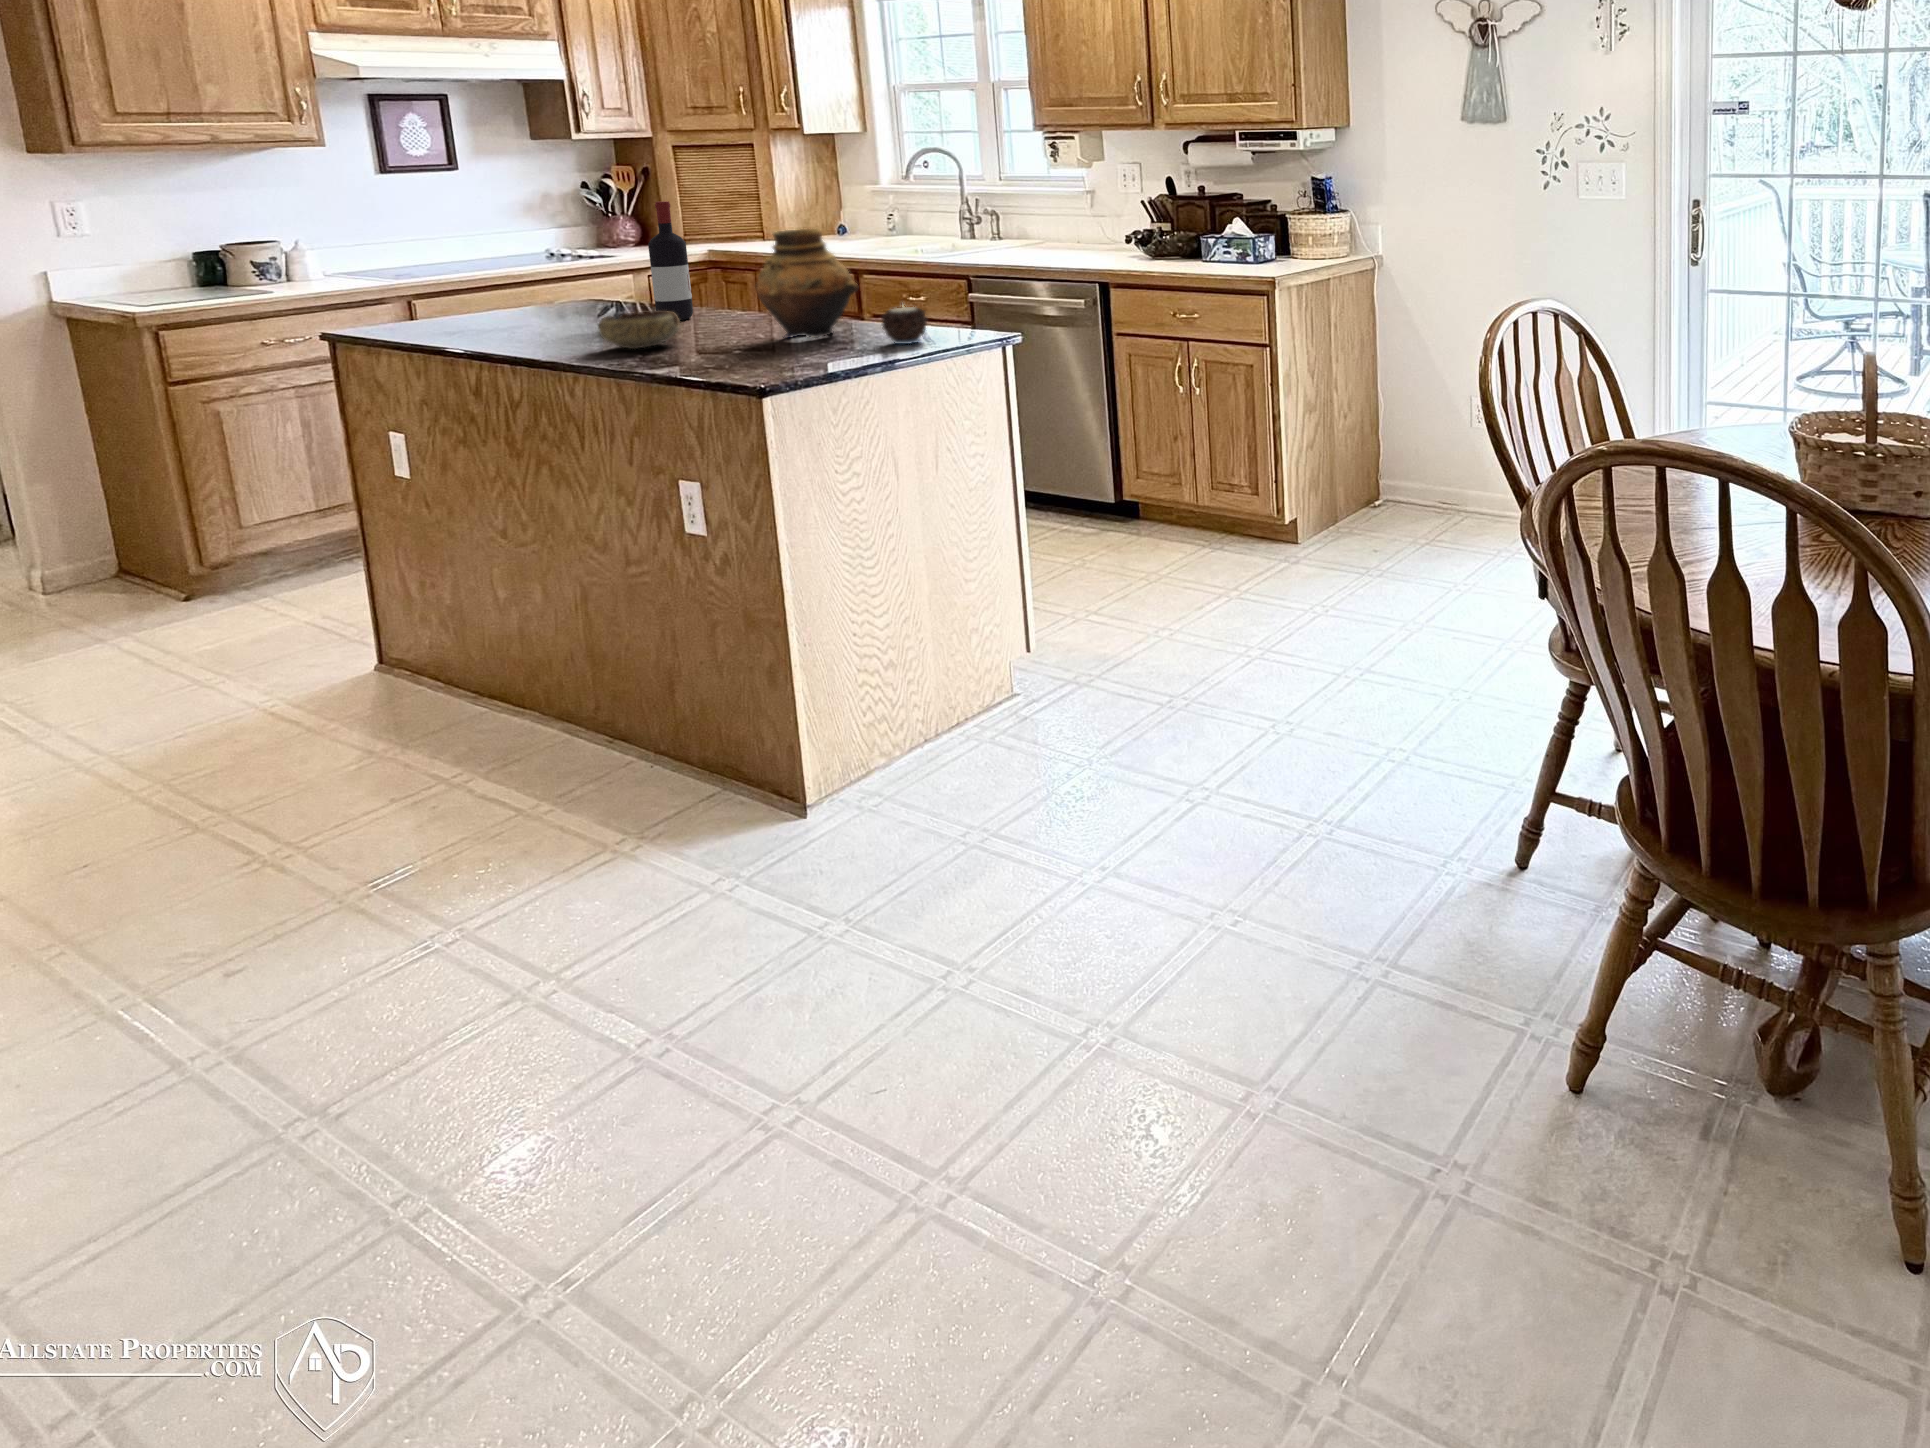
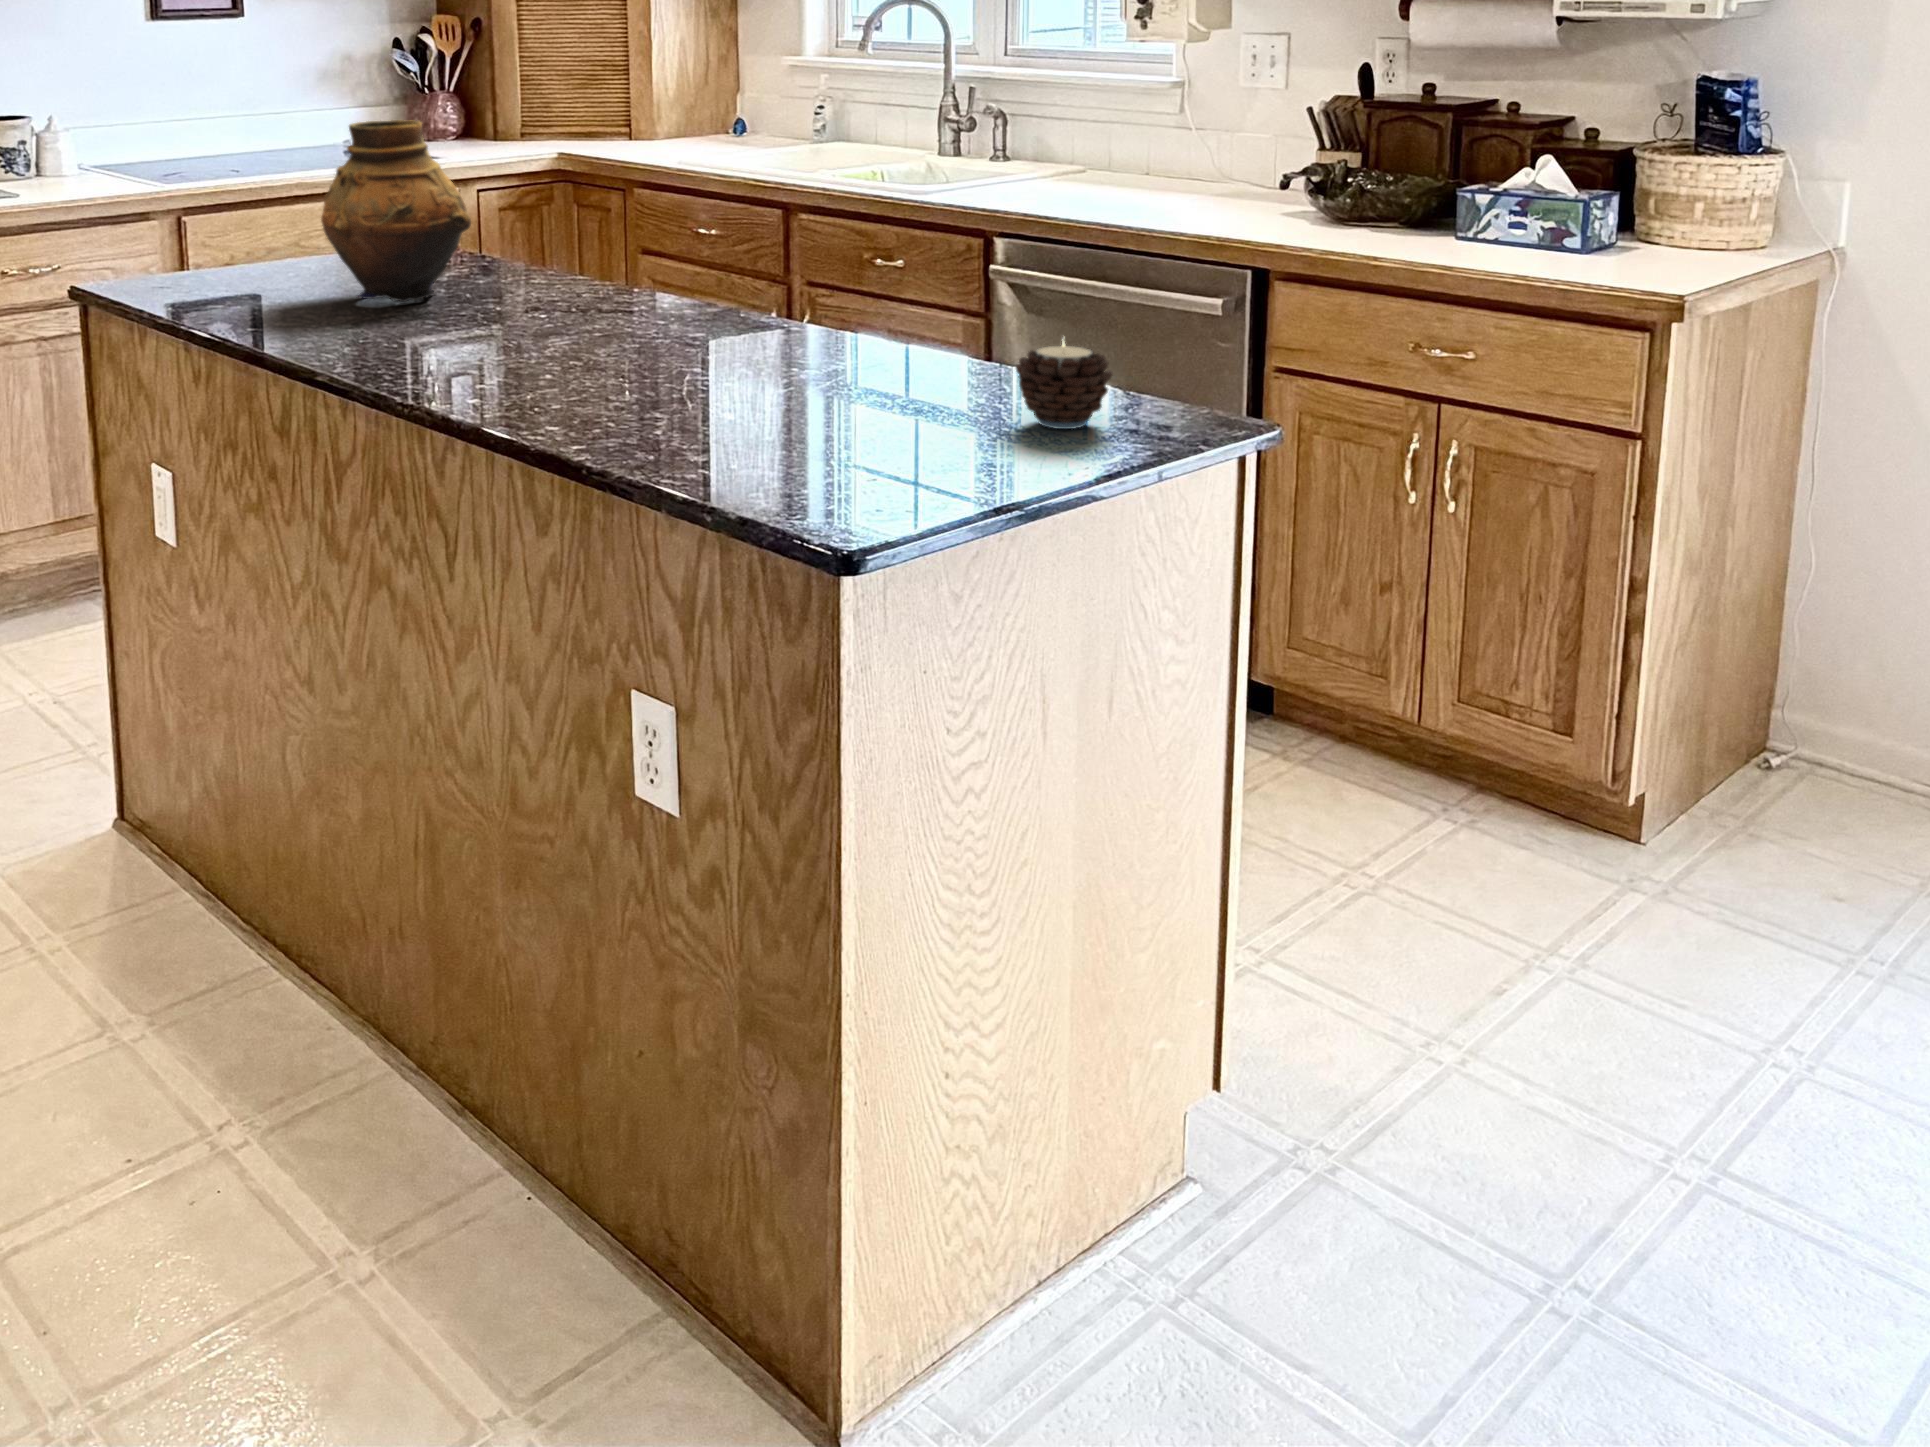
wine bottle: present [648,201,693,320] -> none [552,89,614,314]
vase: present [755,229,858,338] -> present [321,120,471,302]
bowl: present [599,311,680,349] -> none [489,309,623,386]

